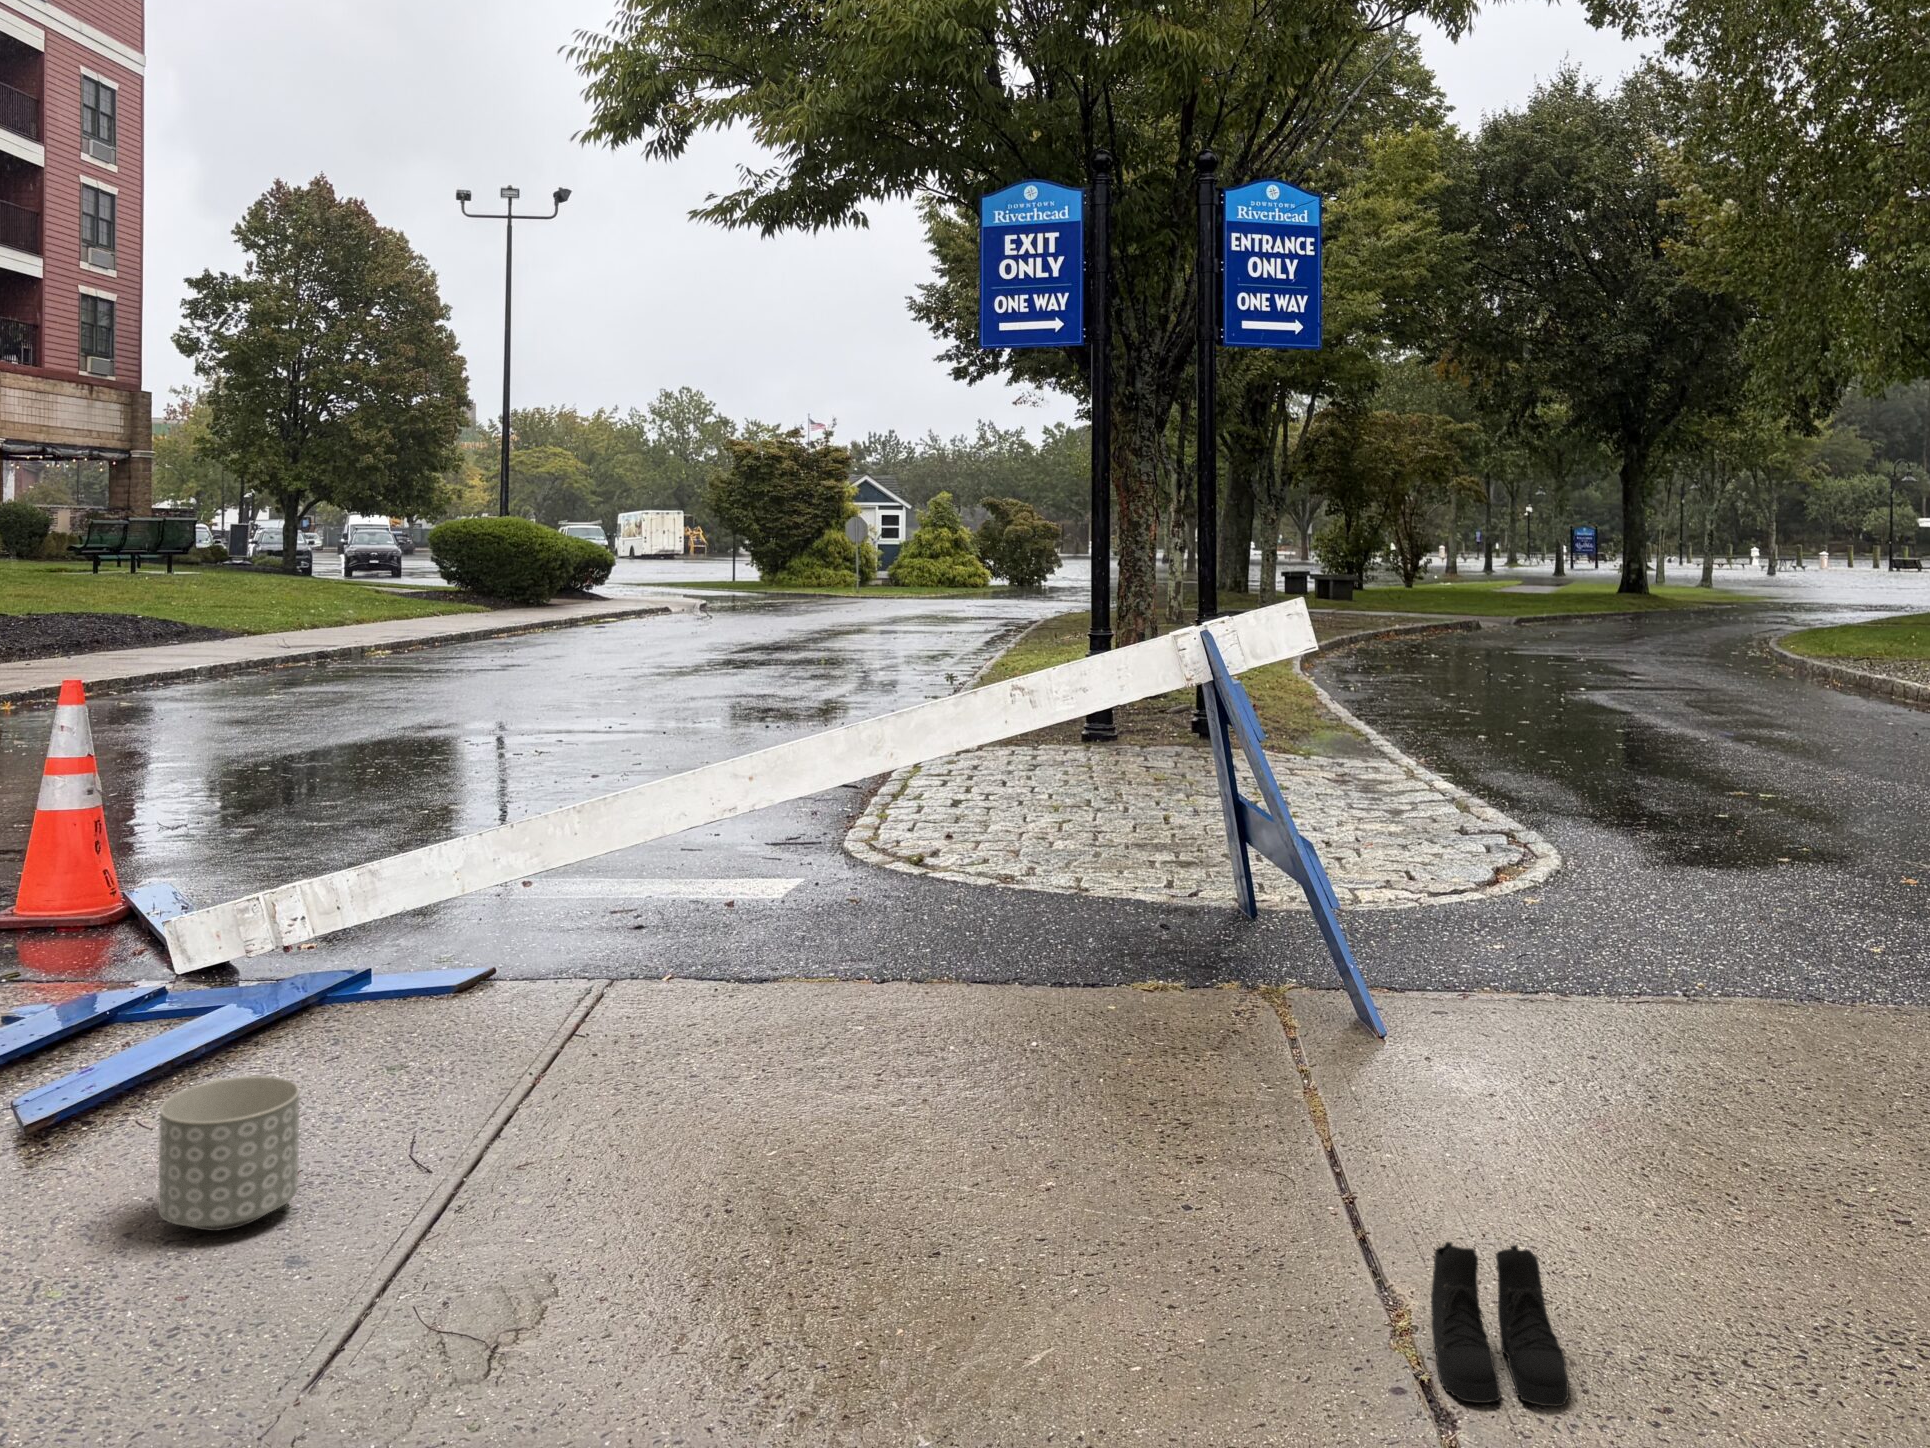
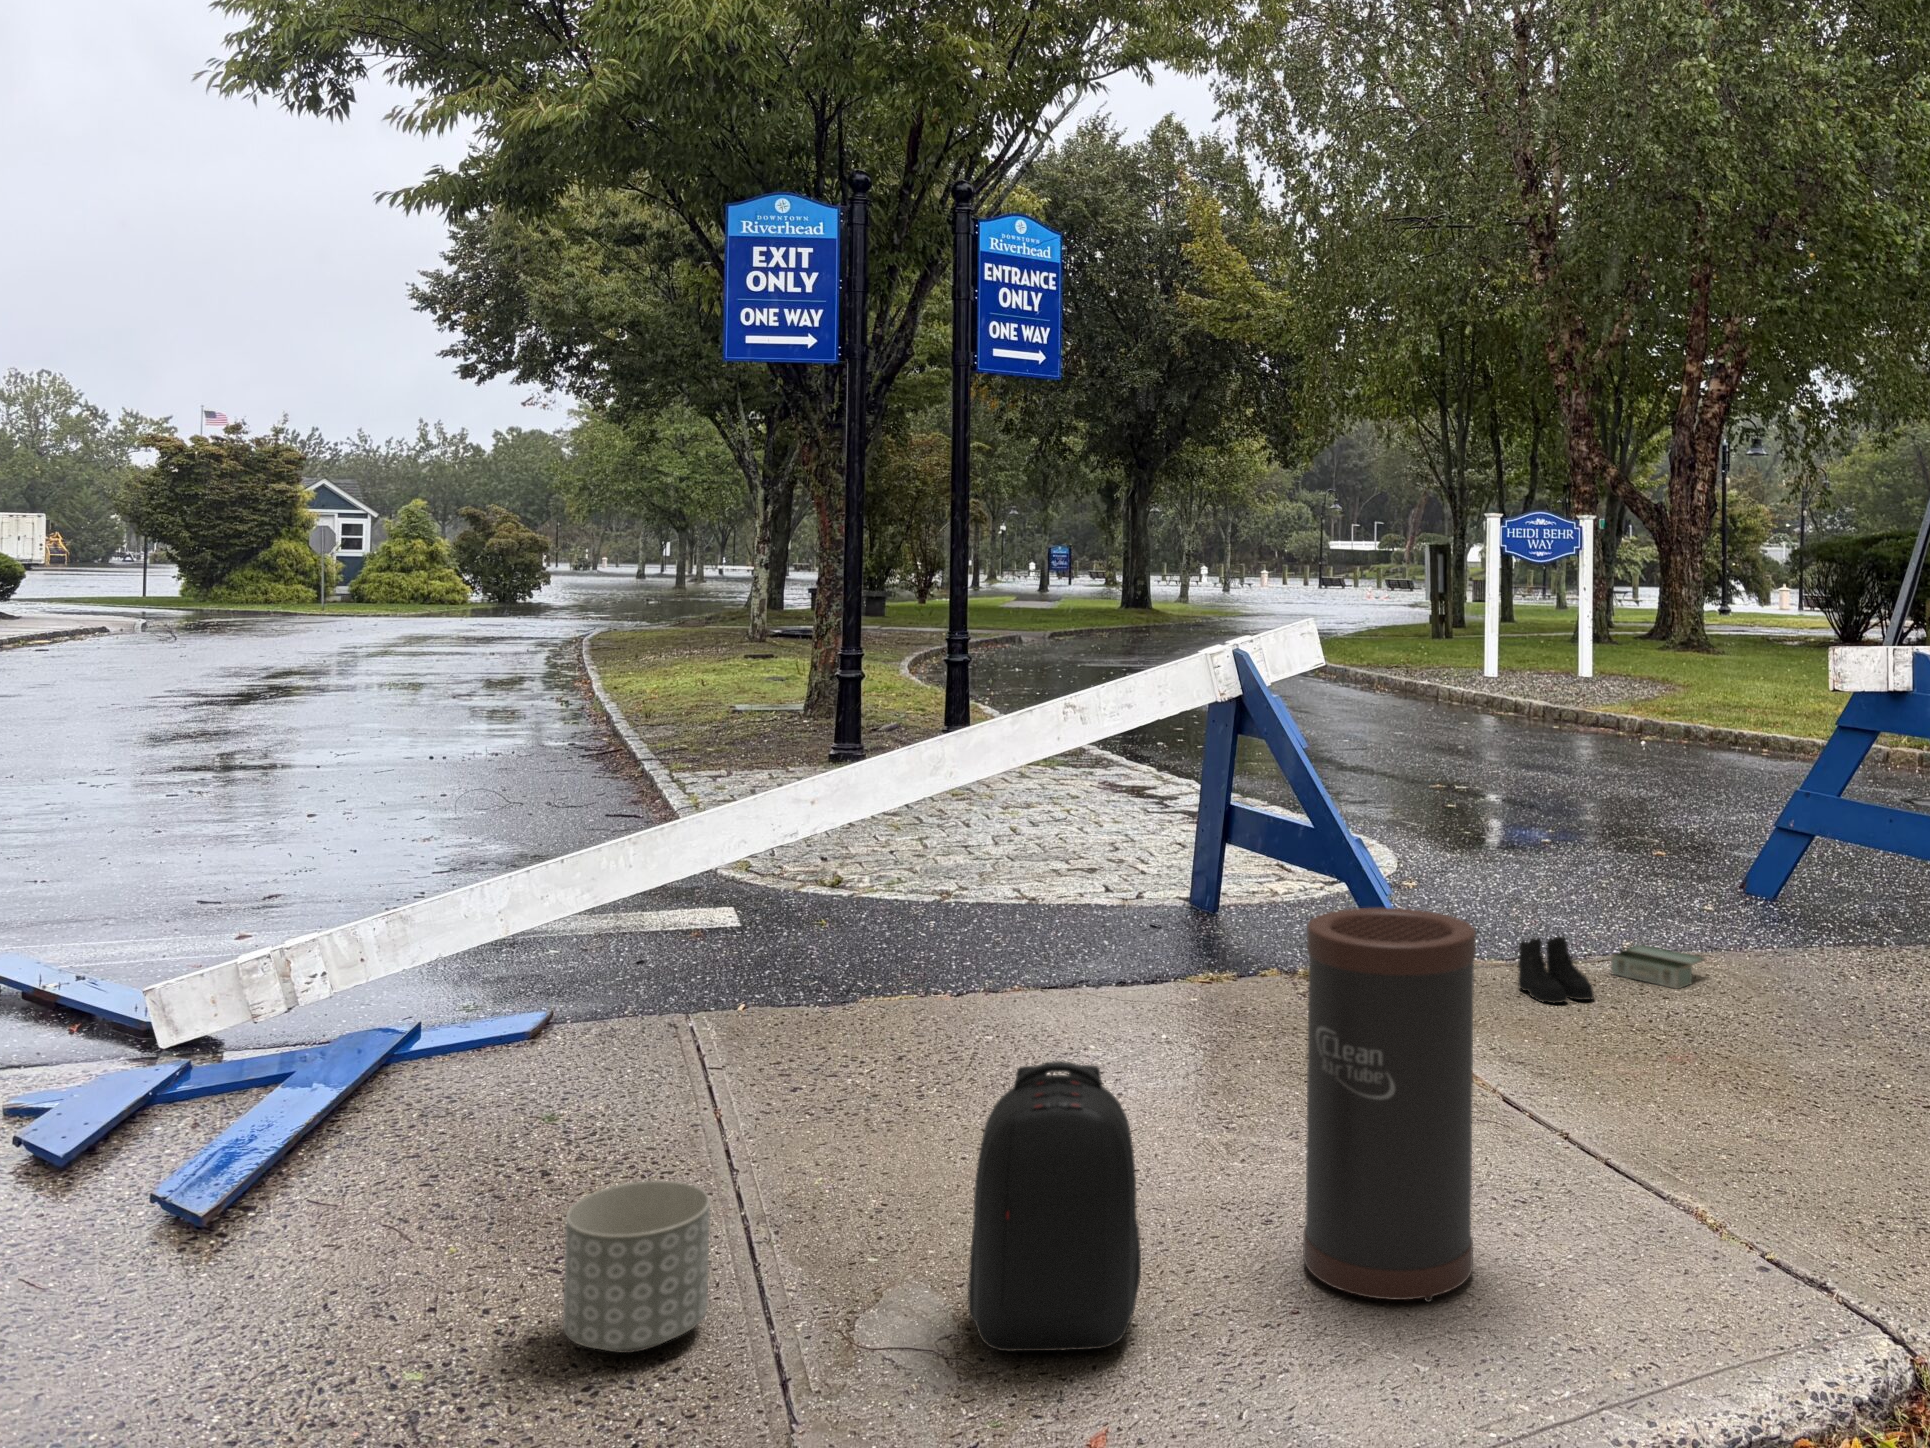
trash can: none [840,893,1034,1353] -> present [1303,908,1476,1302]
toolbox: none [1666,990,1789,1051] -> present [1611,945,1704,989]
backpack: none [440,1017,647,1320] -> present [968,1061,1141,1351]
boots: present [1431,1242,1569,1406] -> present [1518,936,1594,1003]

